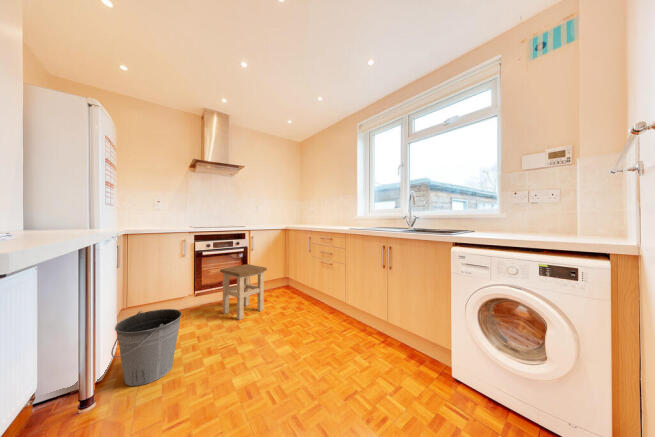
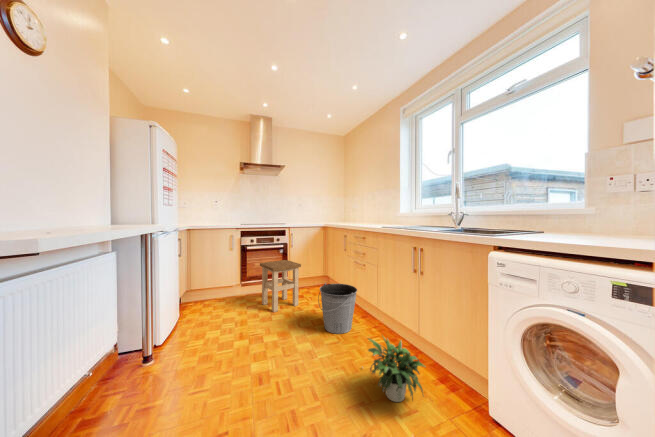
bucket: present [111,309,182,386] -> present [319,283,357,334]
potted plant: none [345,325,407,383] -> present [368,338,425,402]

